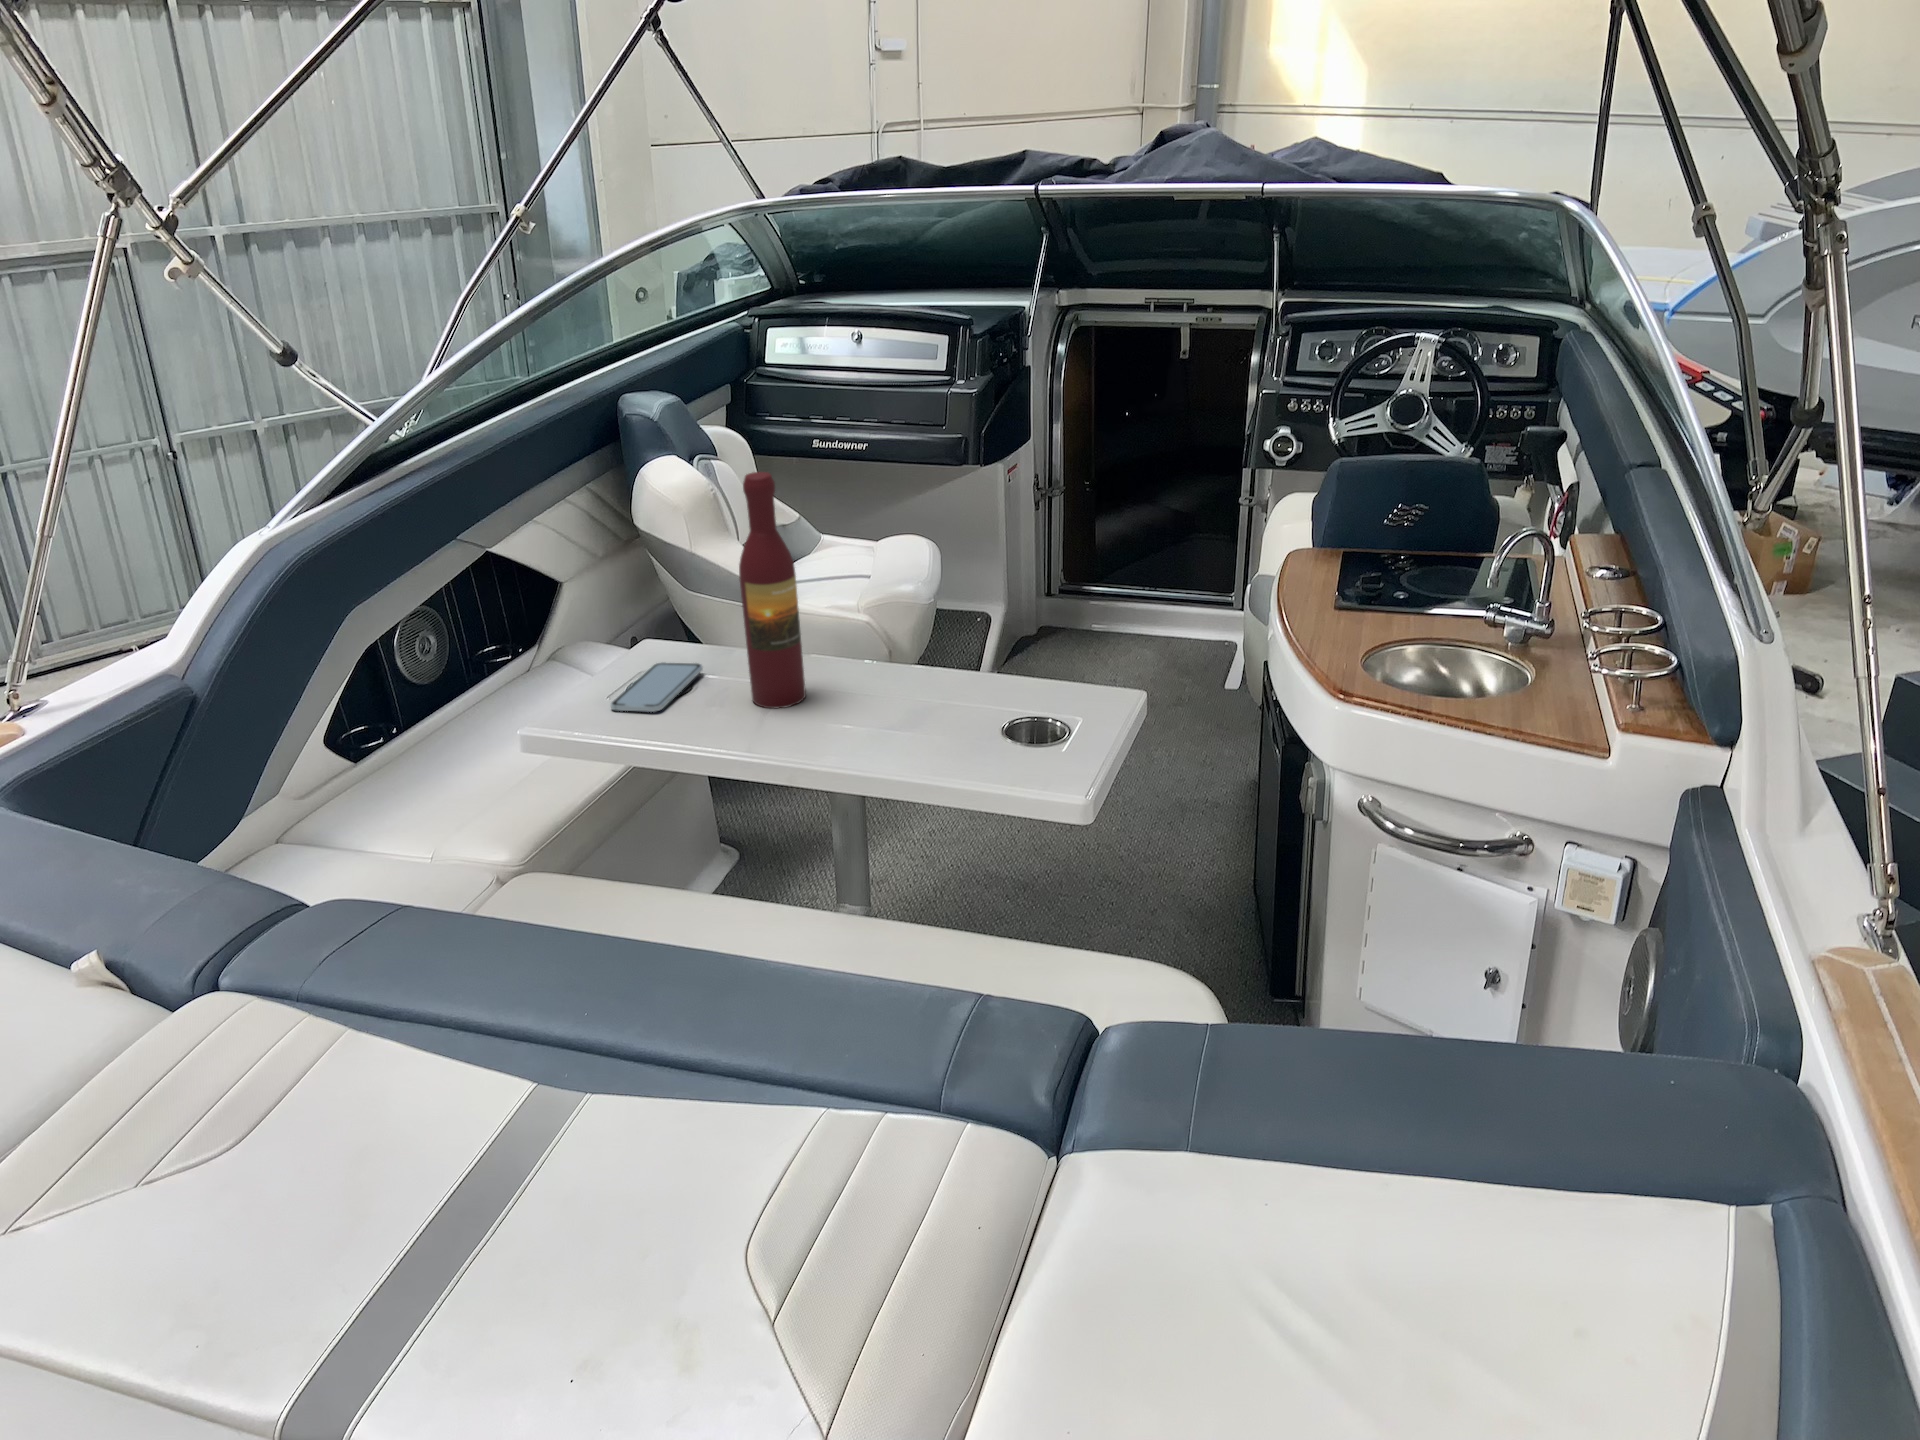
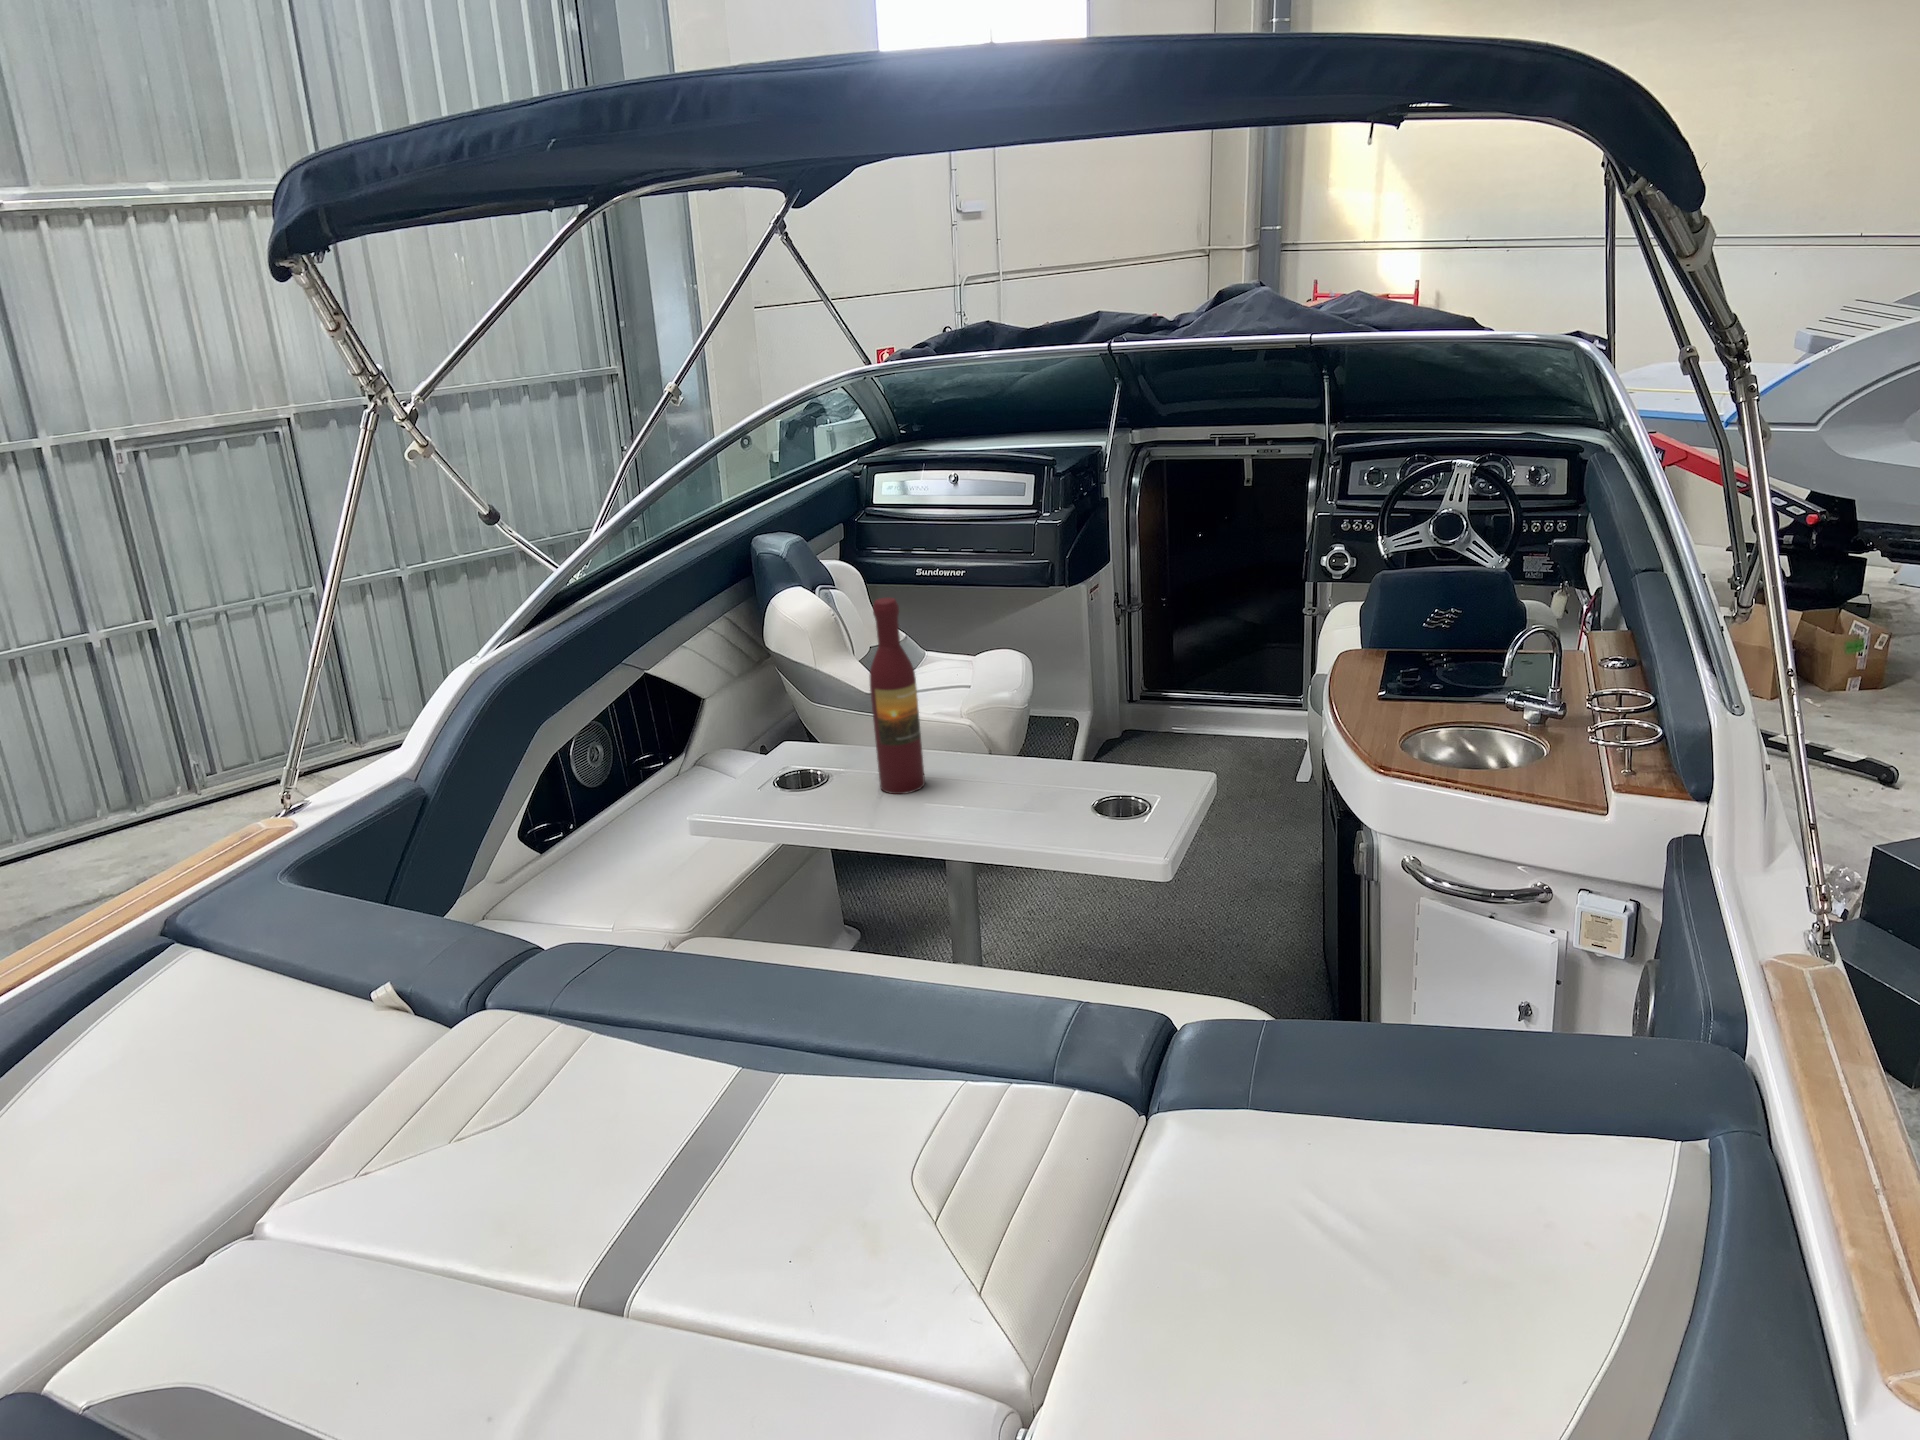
smartphone: present [611,662,703,712] -> none [762,759,837,799]

